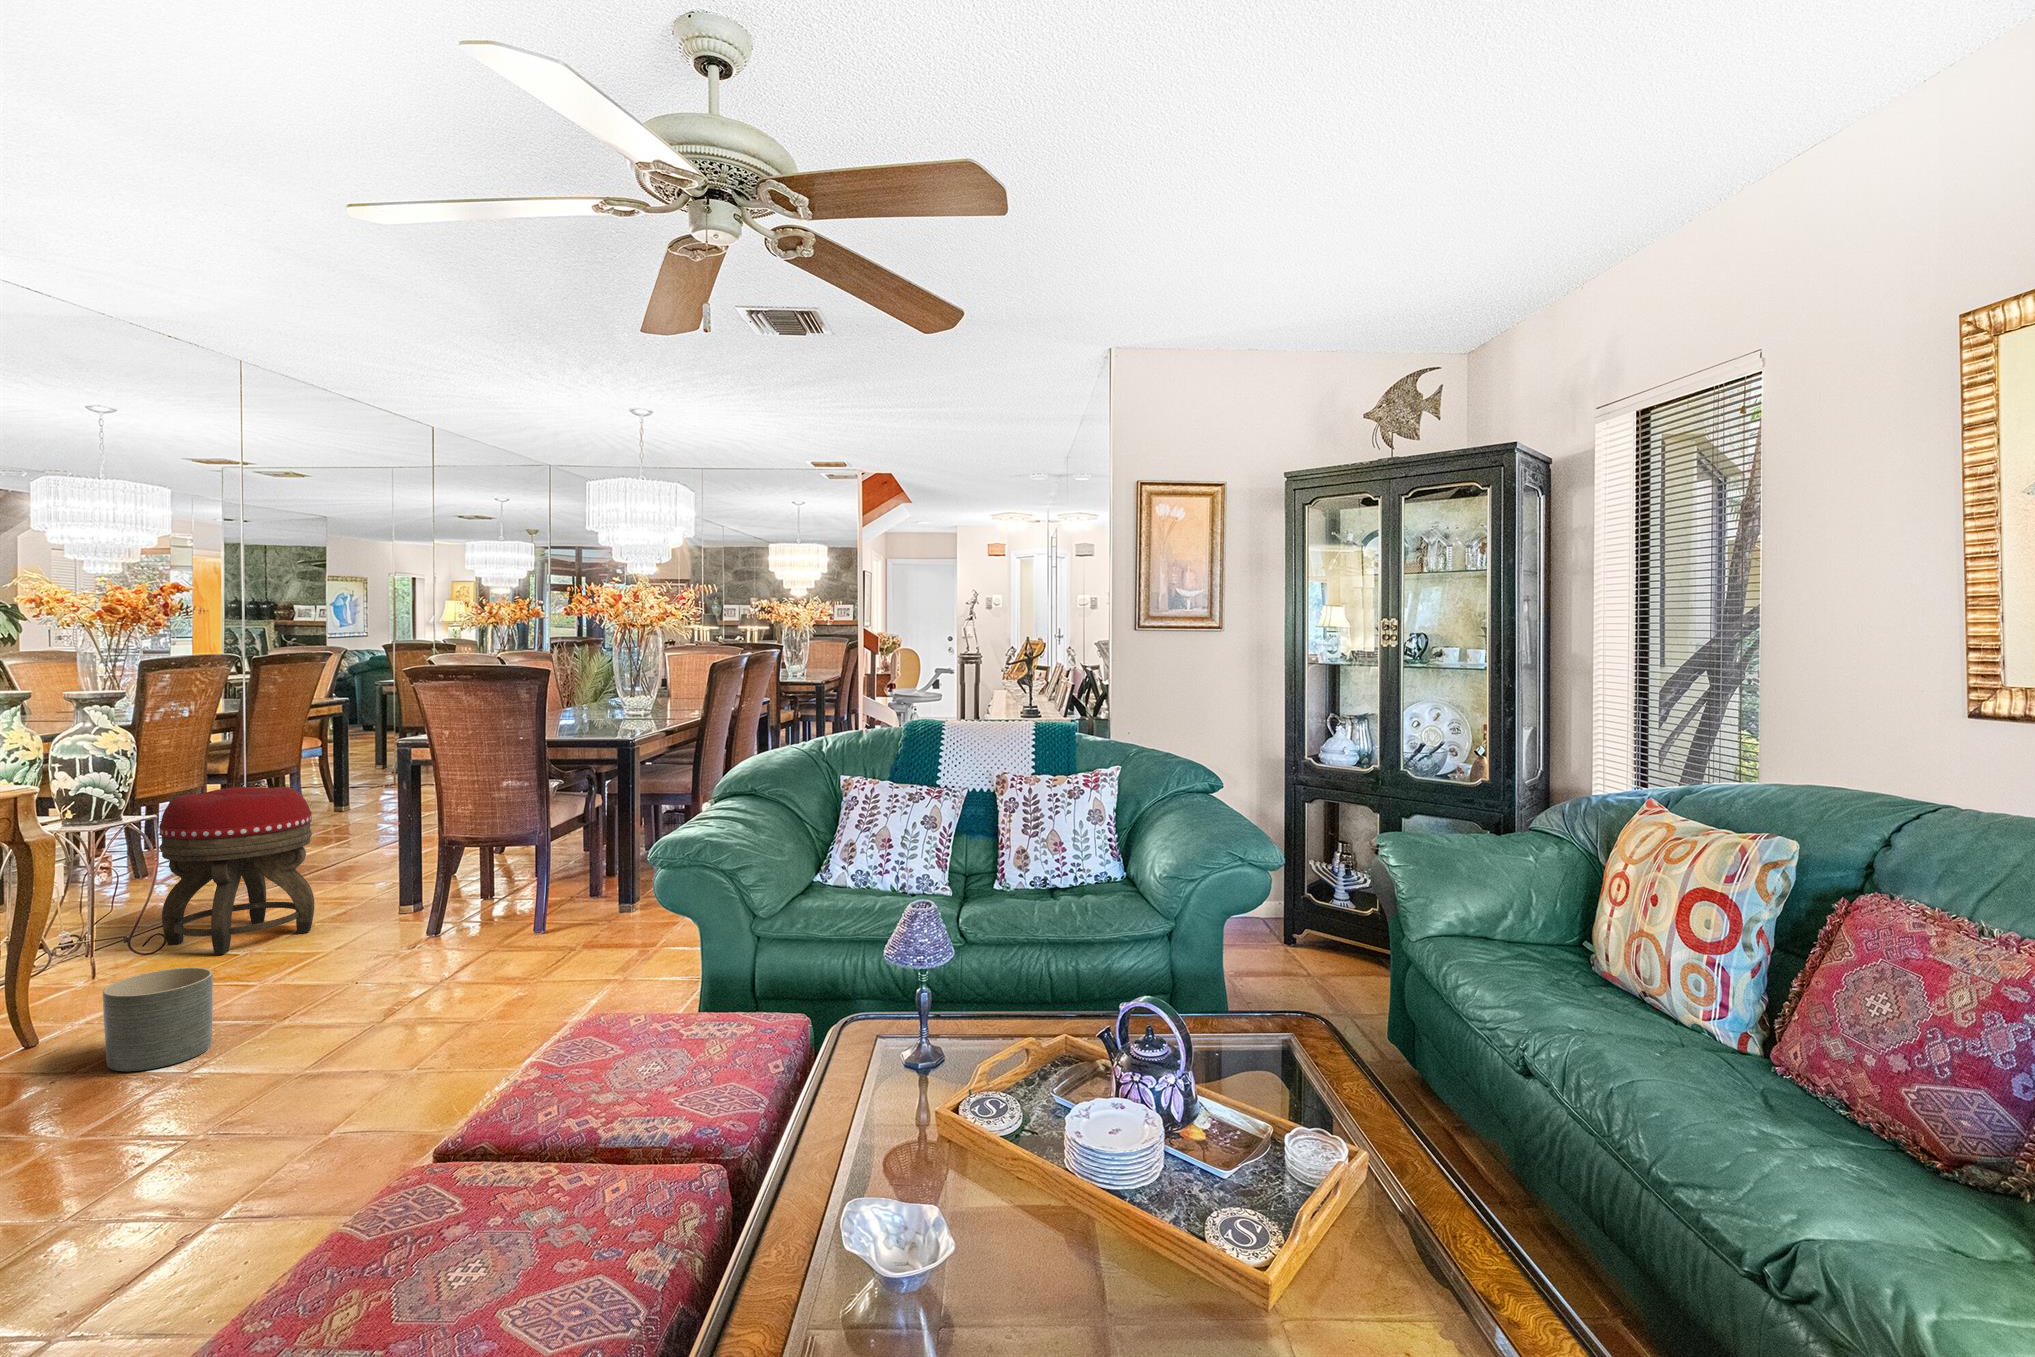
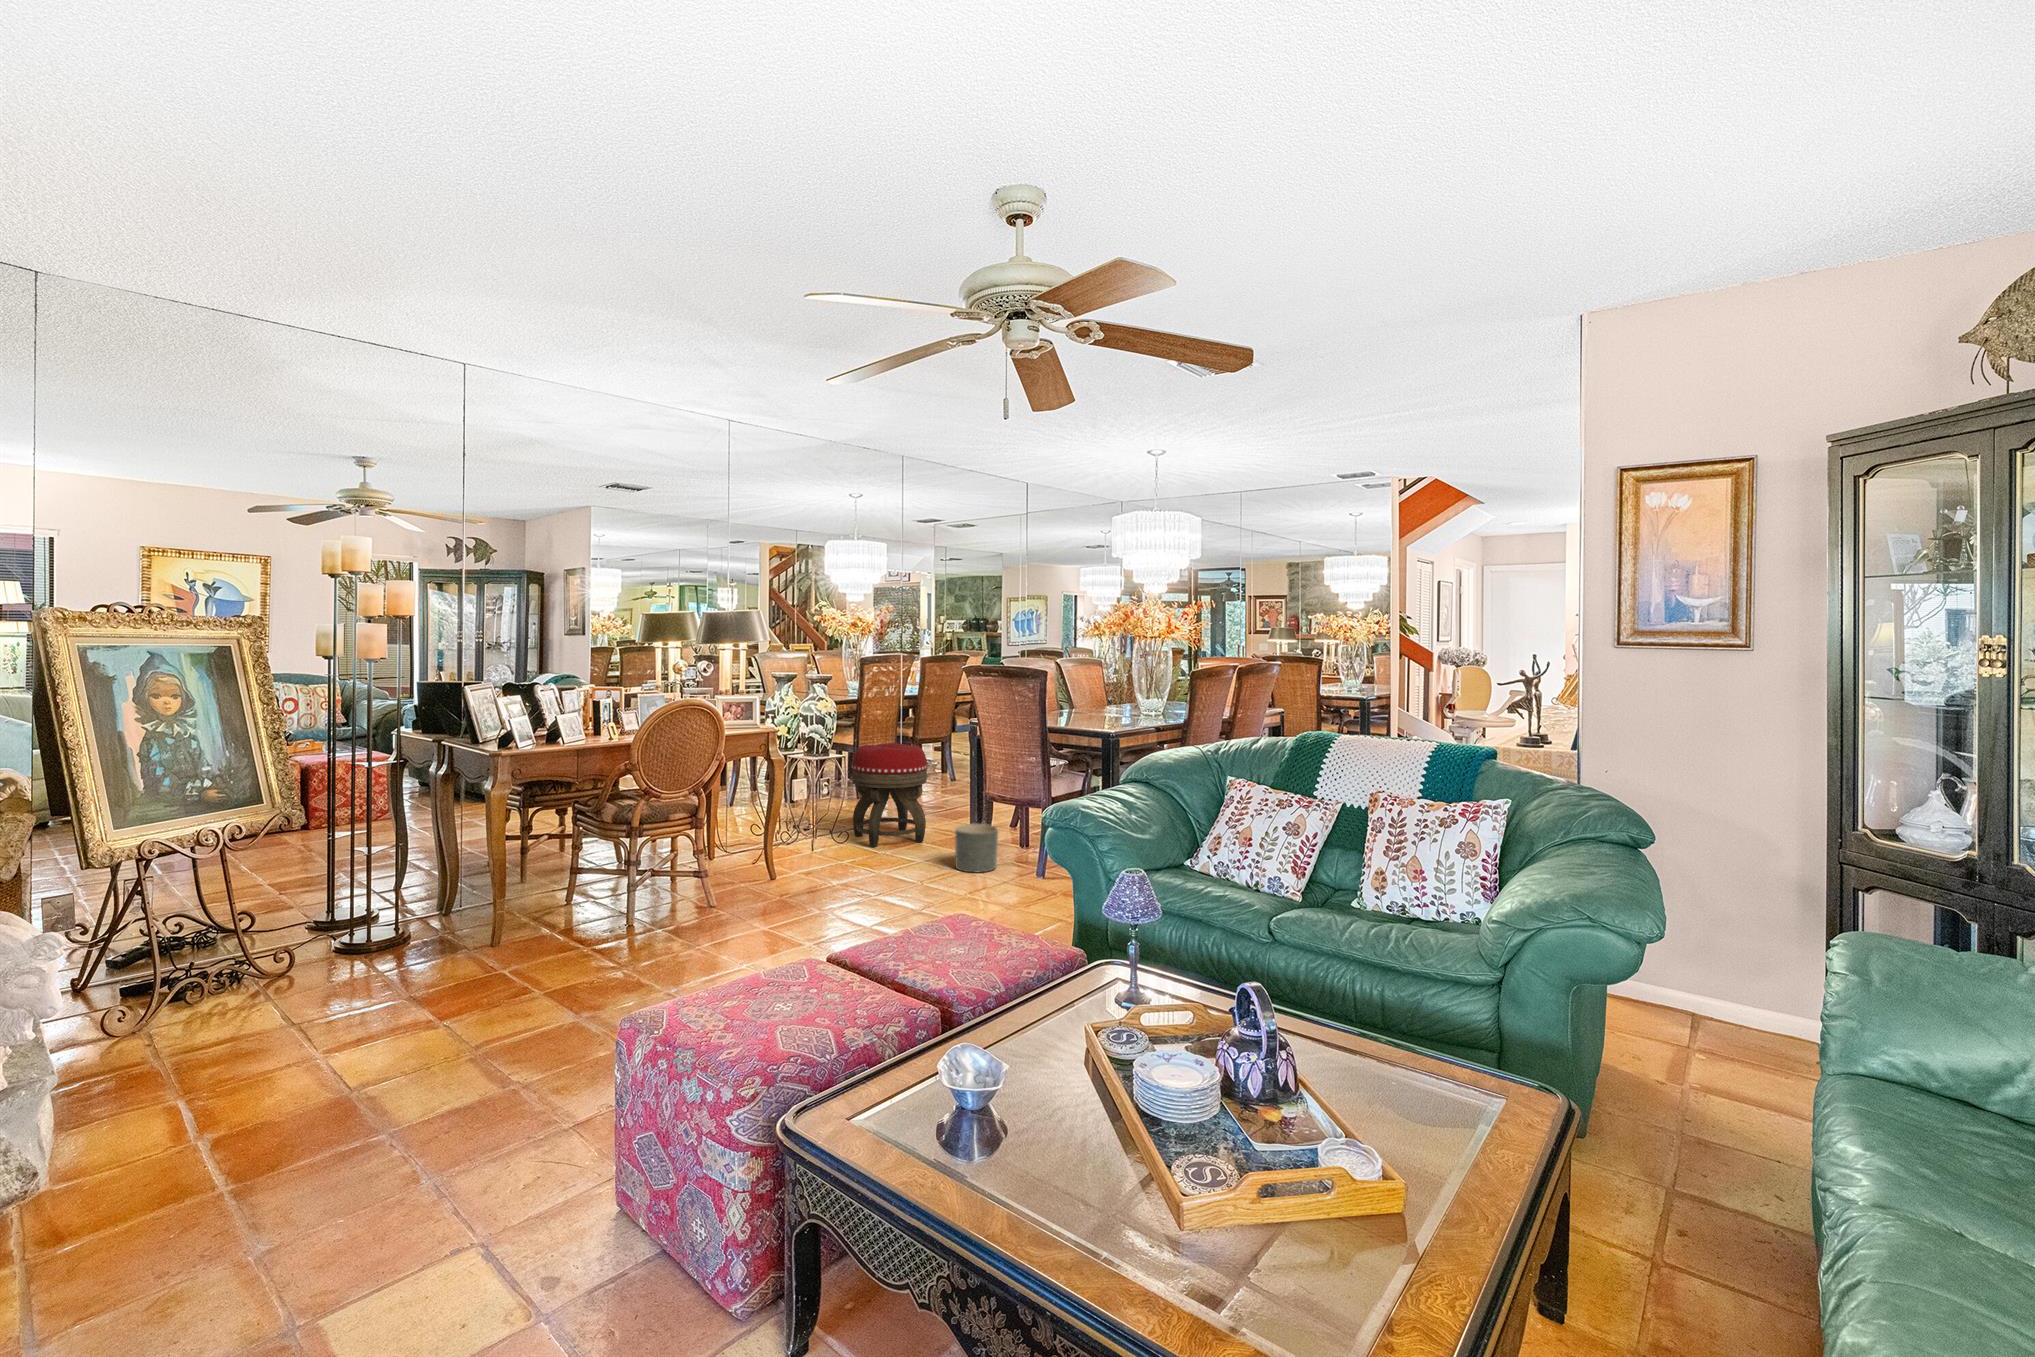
planter: present [103,967,213,1071] -> present [955,824,998,872]

